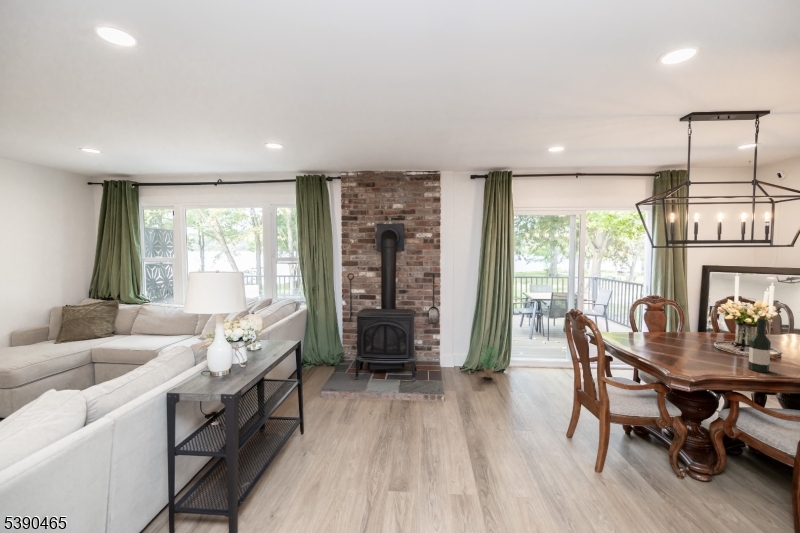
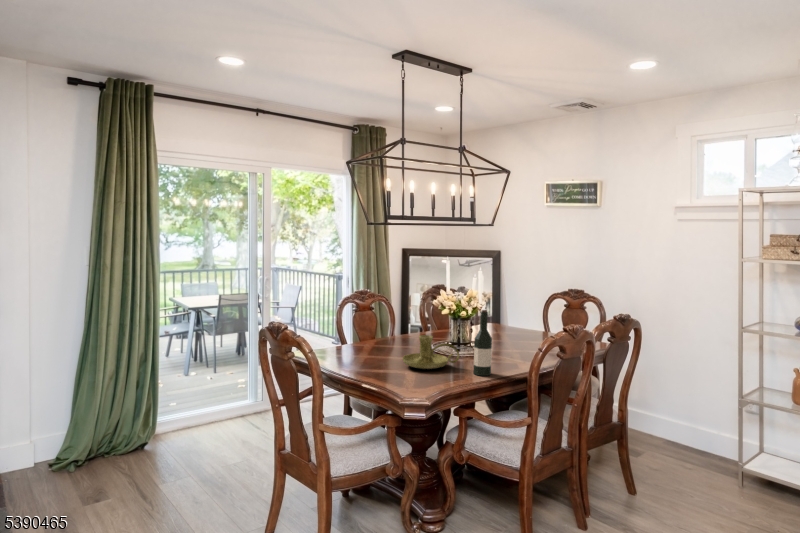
candle holder: none [678,332,736,358] -> present [403,335,459,369]
potted plant: present [481,345,497,378] -> none [94,399,135,466]

